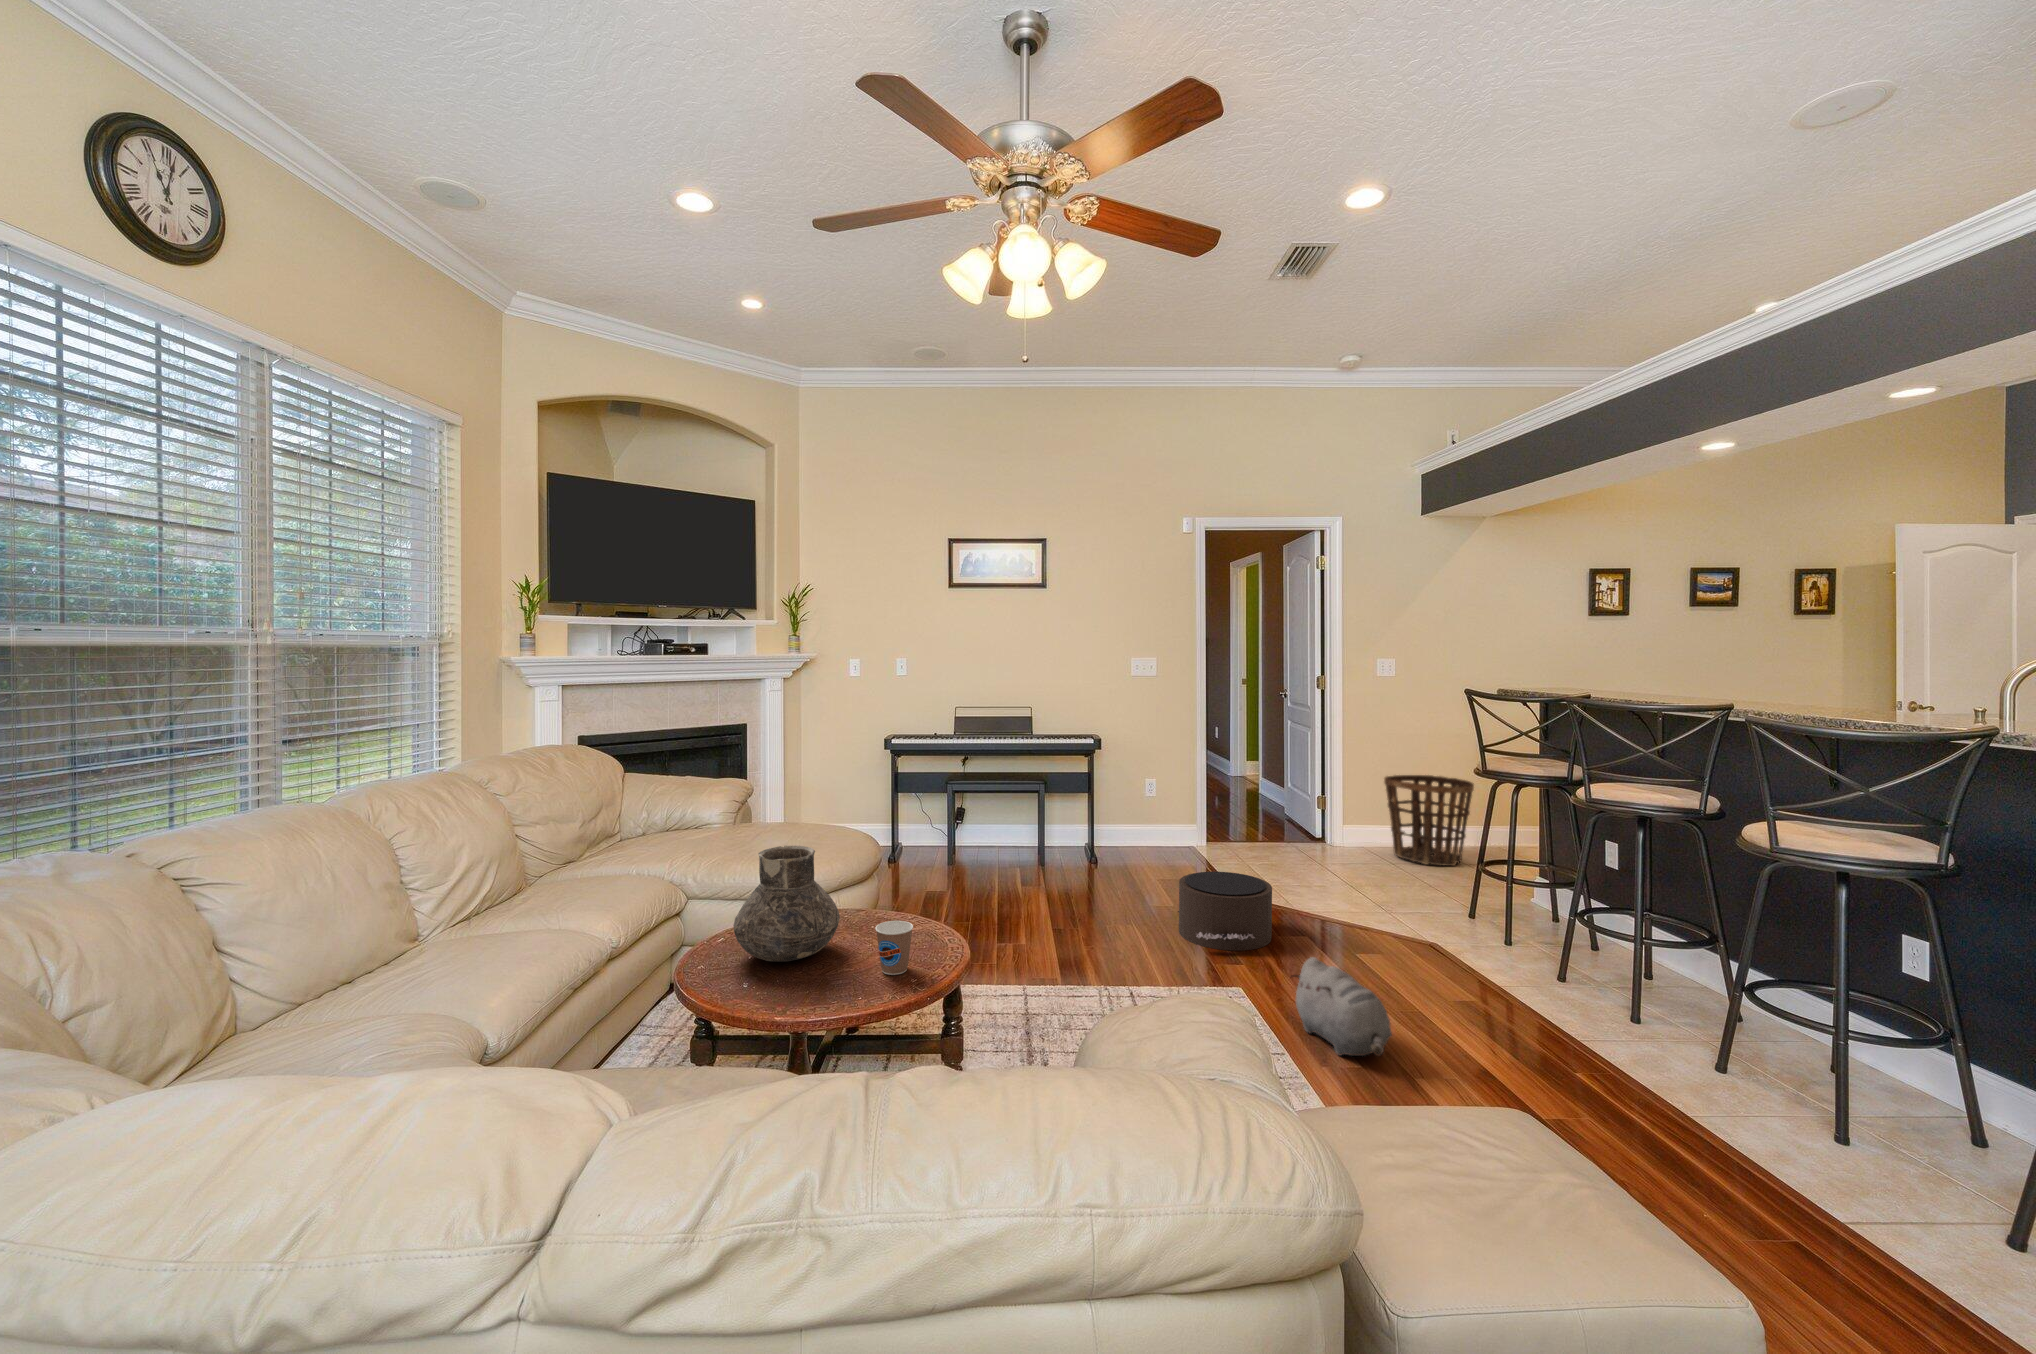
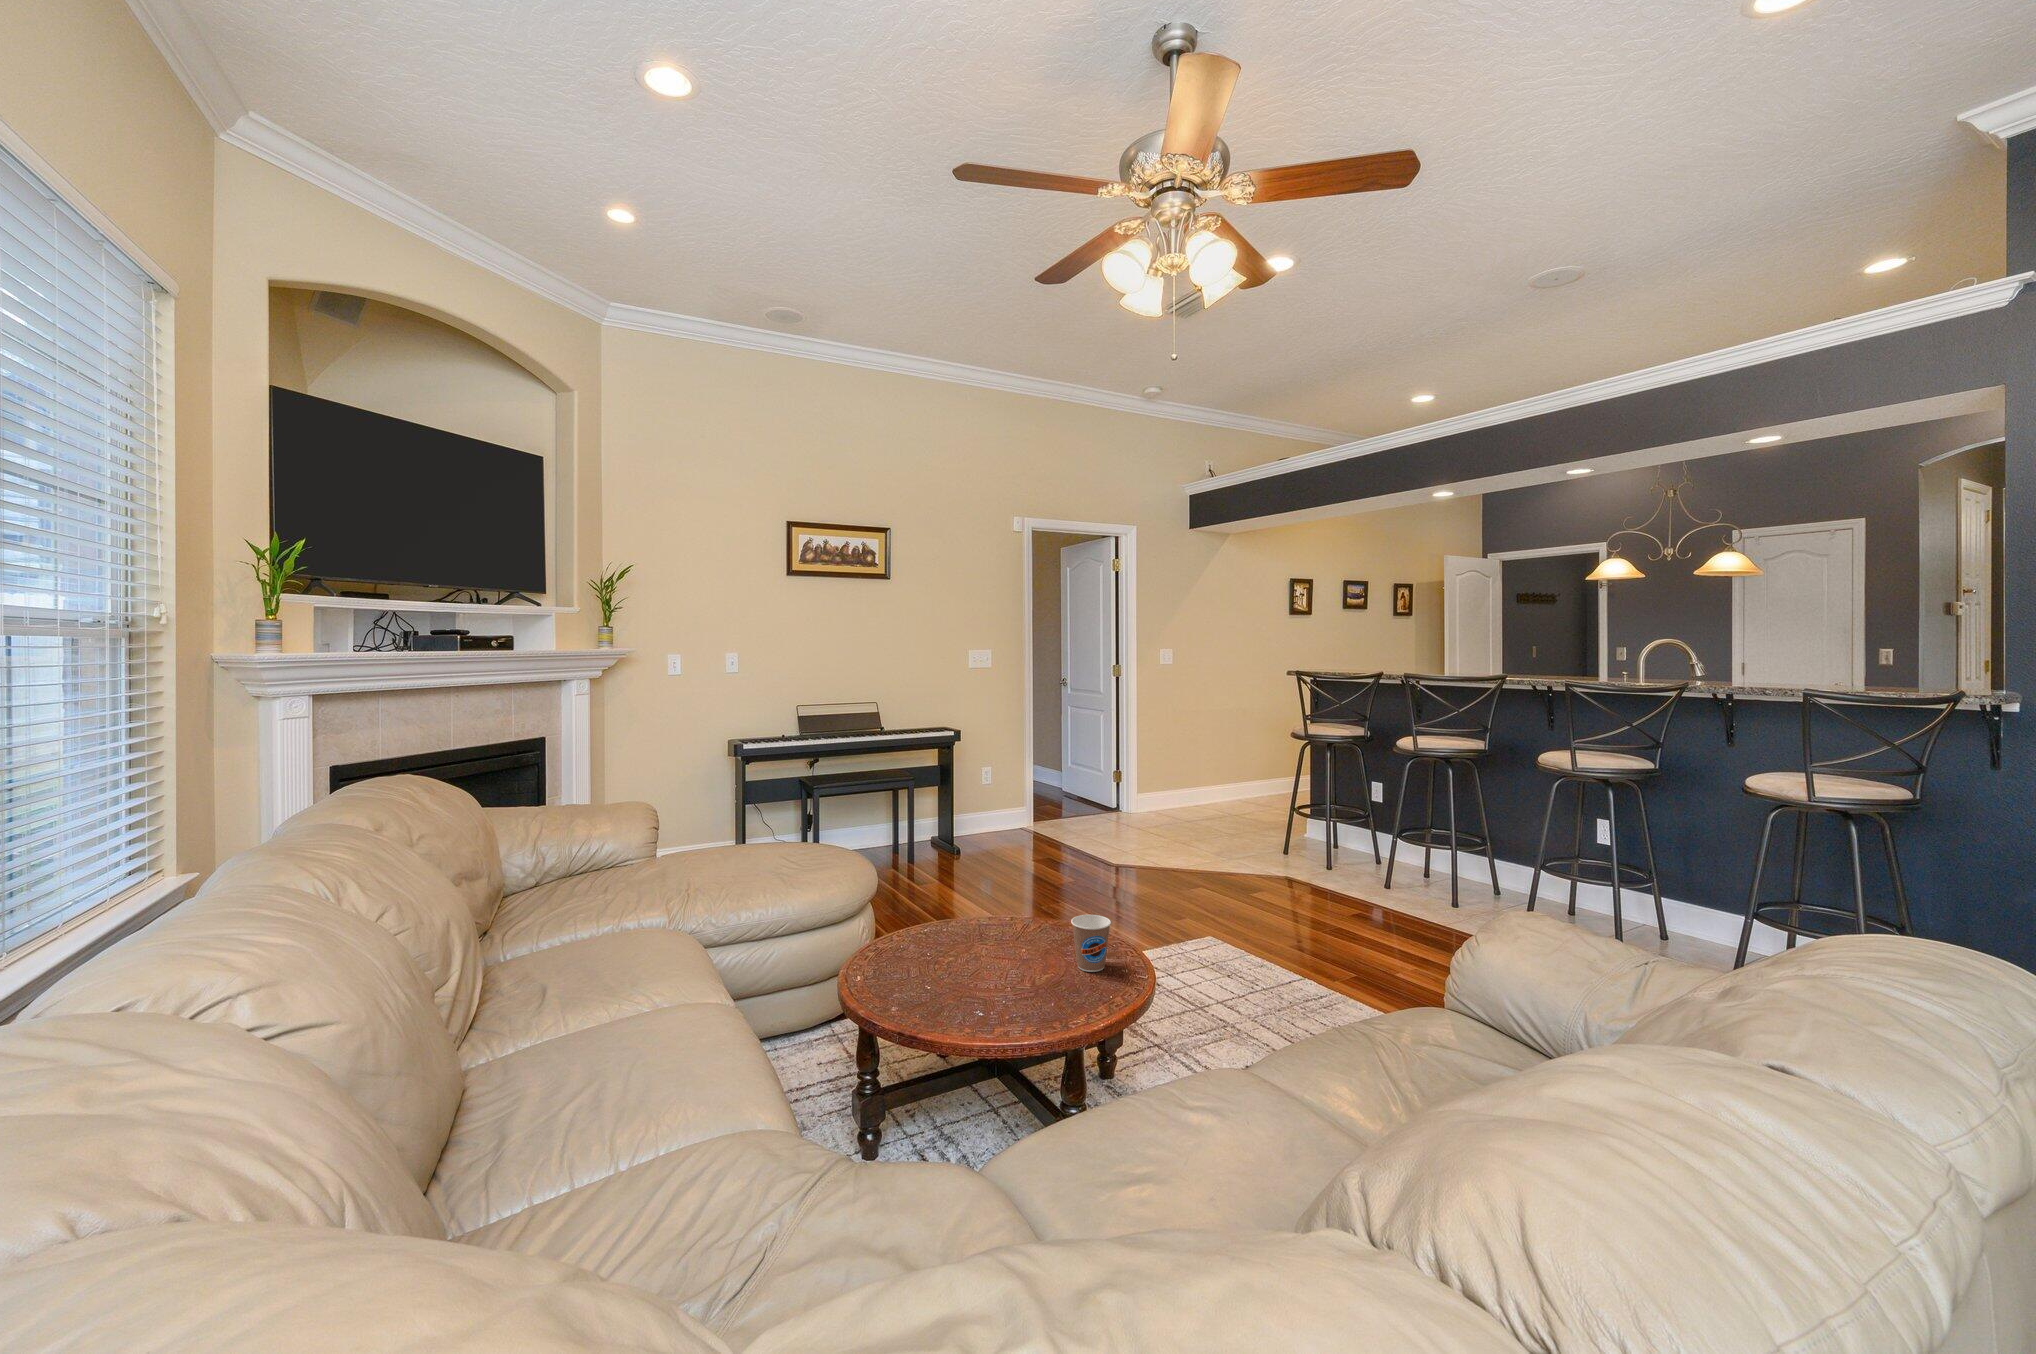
basket: present [1384,775,1474,866] -> none [1172,746,1240,820]
vase: present [733,846,840,961] -> none [899,852,1015,986]
pouf: present [1178,872,1272,951] -> none [1089,841,1186,910]
plush toy: present [1291,957,1392,1056] -> none [1276,897,1387,973]

